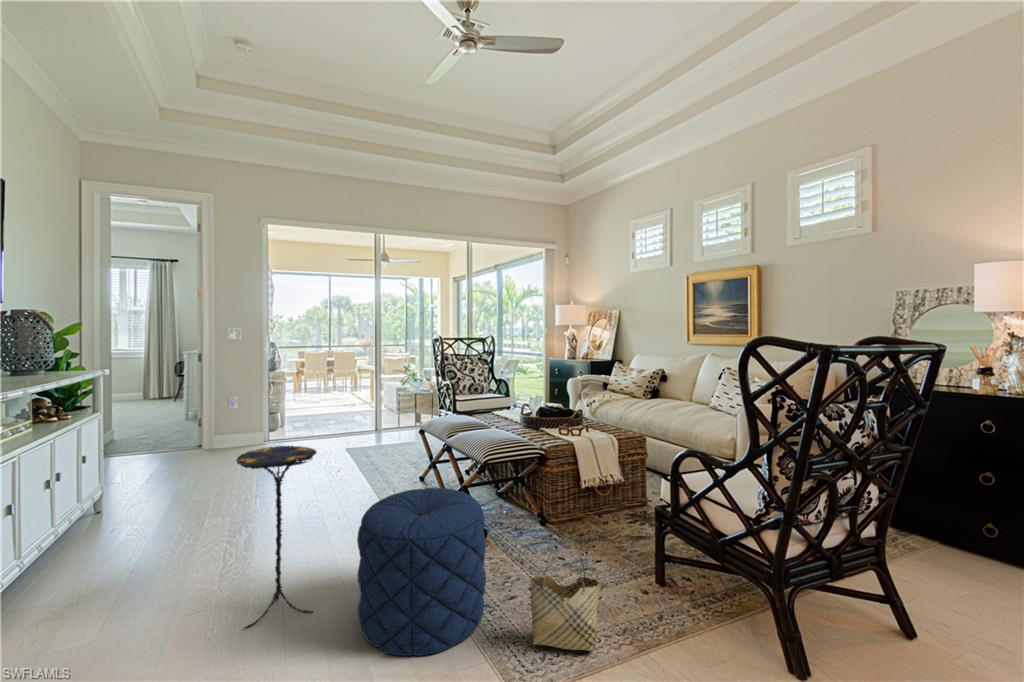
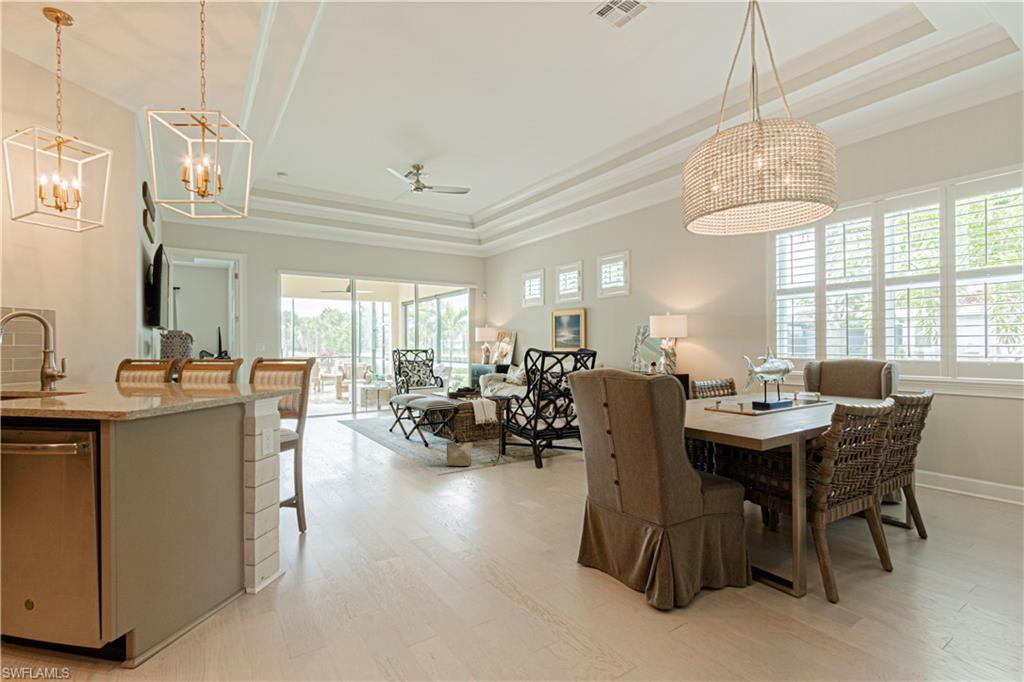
side table: present [236,446,316,627] -> present [485,396,515,465]
pouf: present [357,488,486,656] -> none [377,414,429,470]

